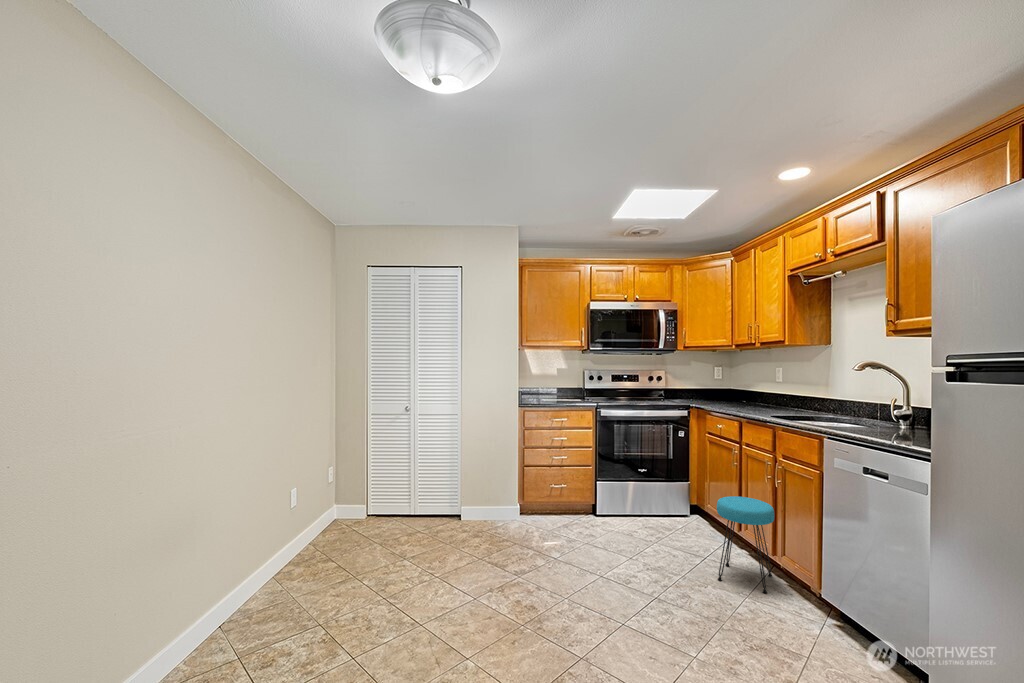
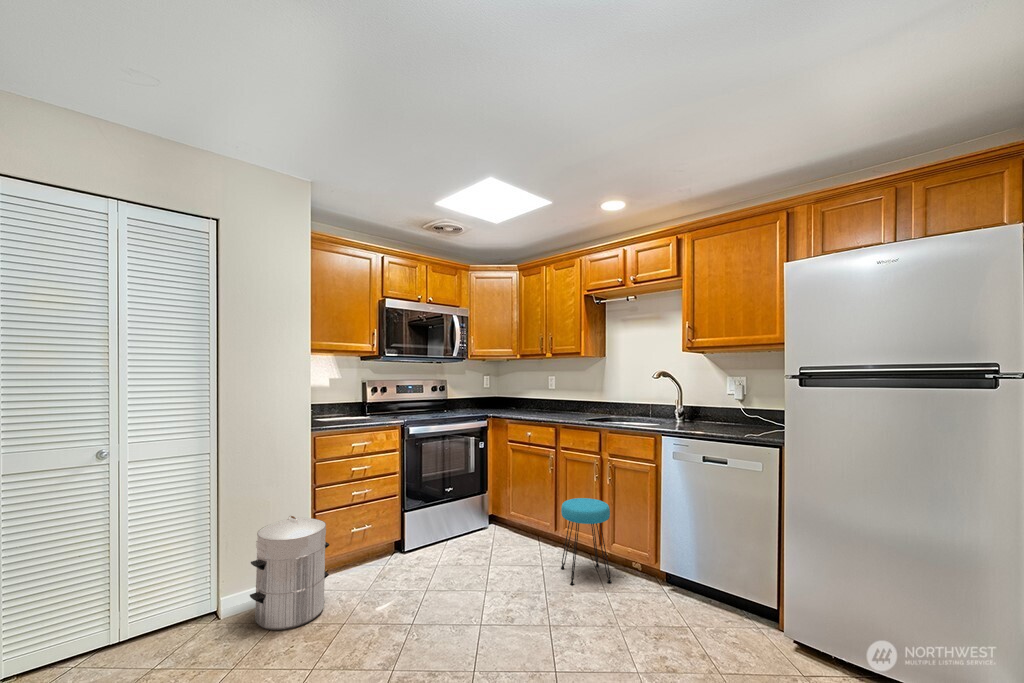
waste bin: none [469,460,520,535] -> present [250,516,329,630]

